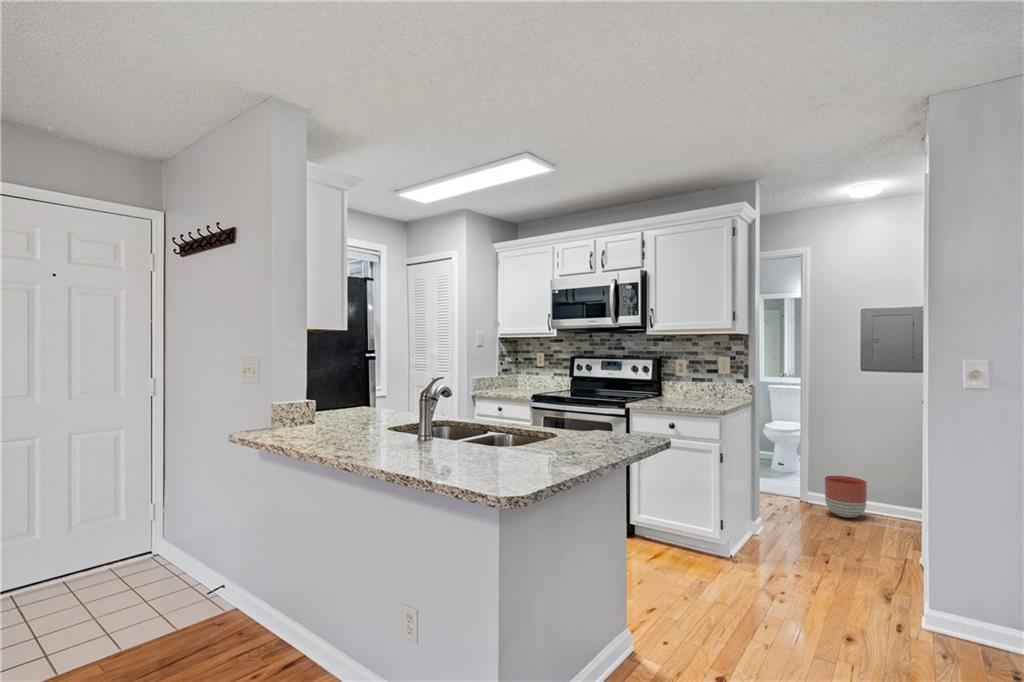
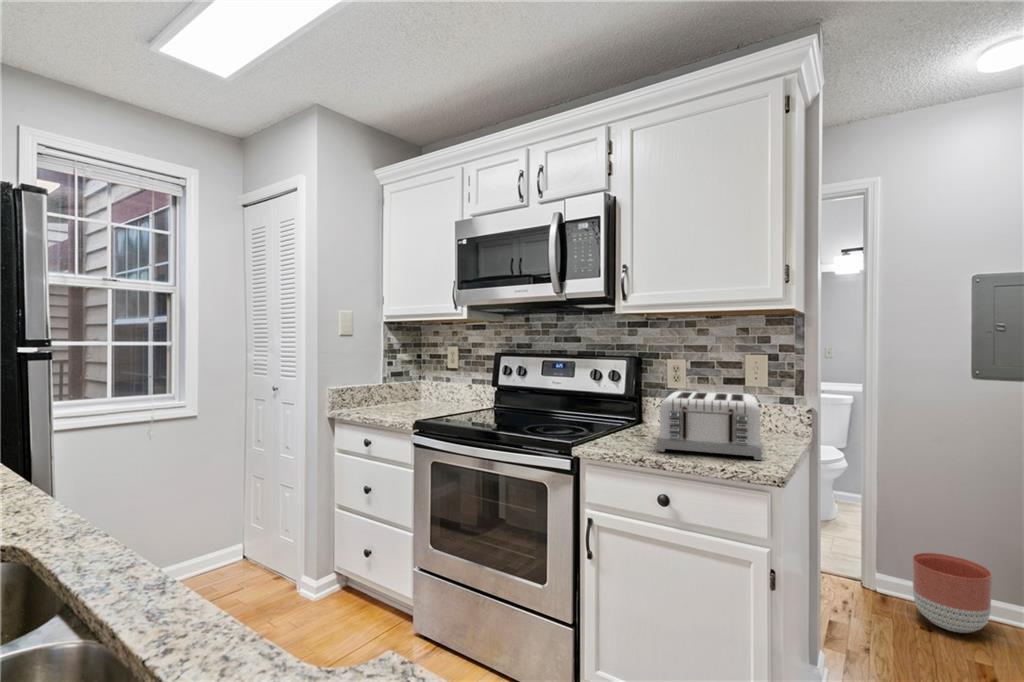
toaster: none [669,376,723,407] -> present [658,391,762,460]

